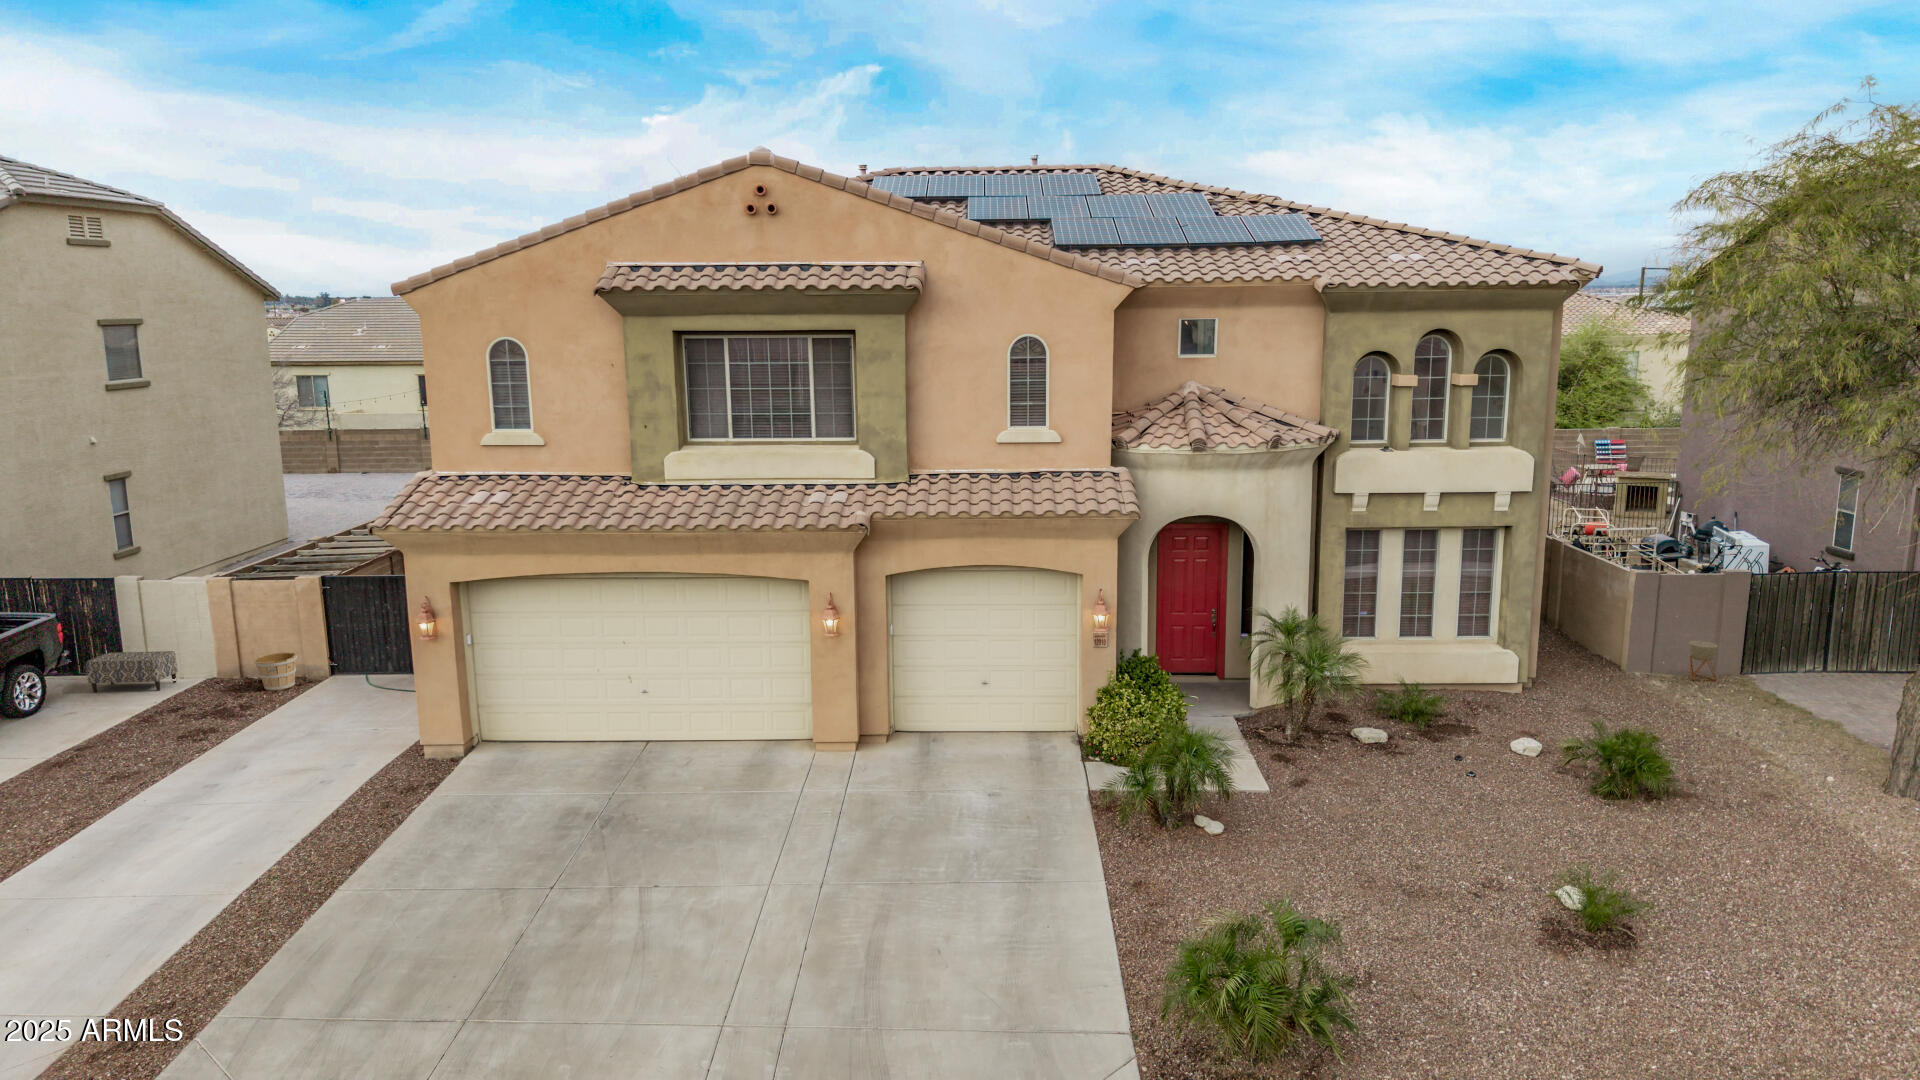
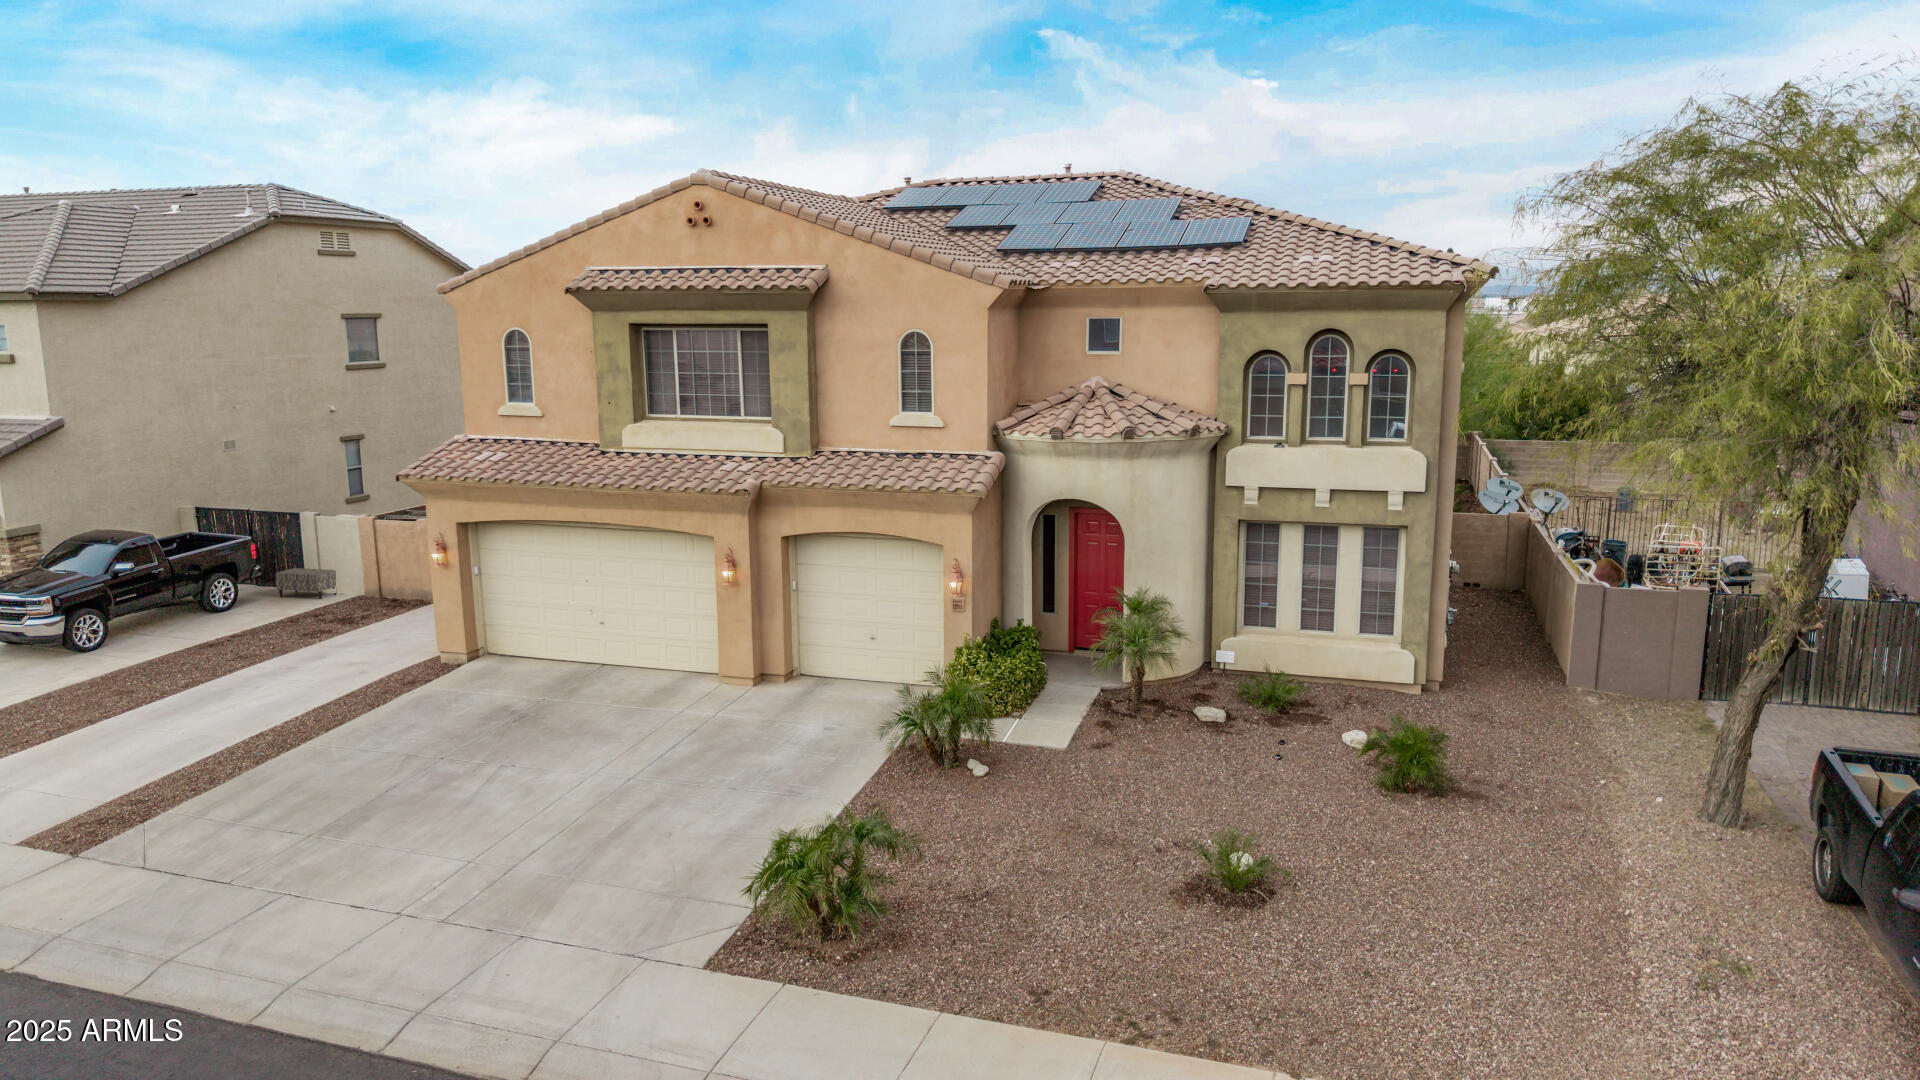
planter: present [1689,641,1718,681] -> none [1619,661,1651,705]
wooden bucket: present [255,652,297,690] -> none [380,577,412,605]

